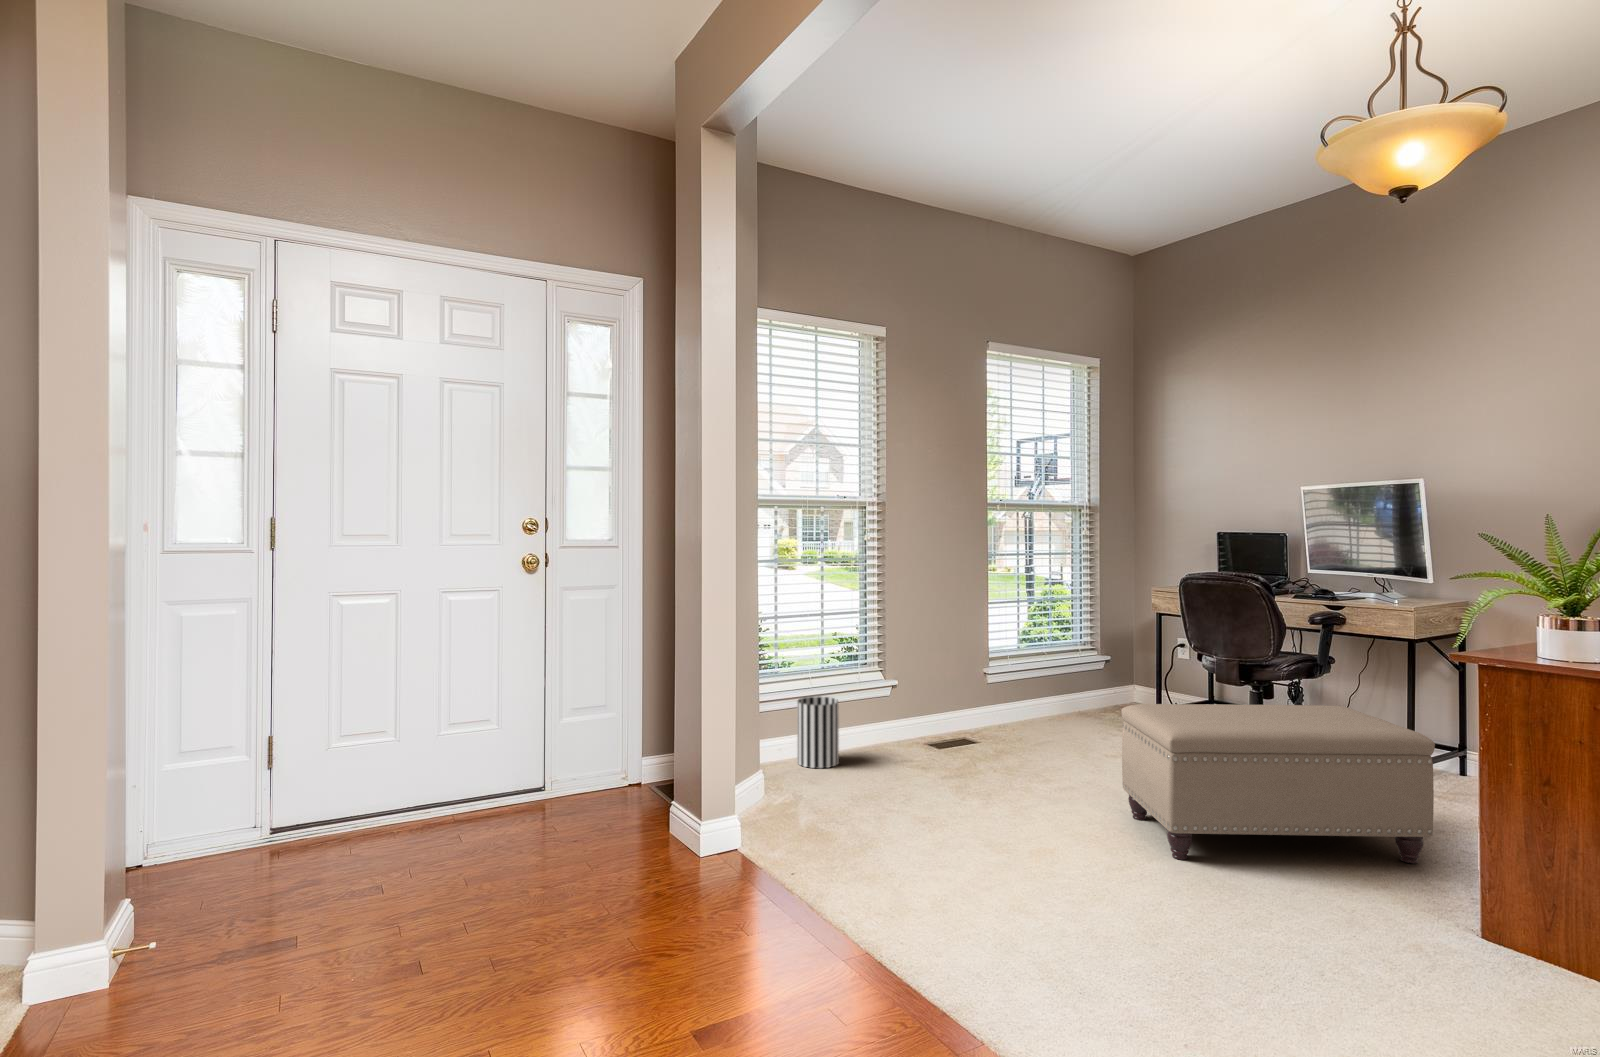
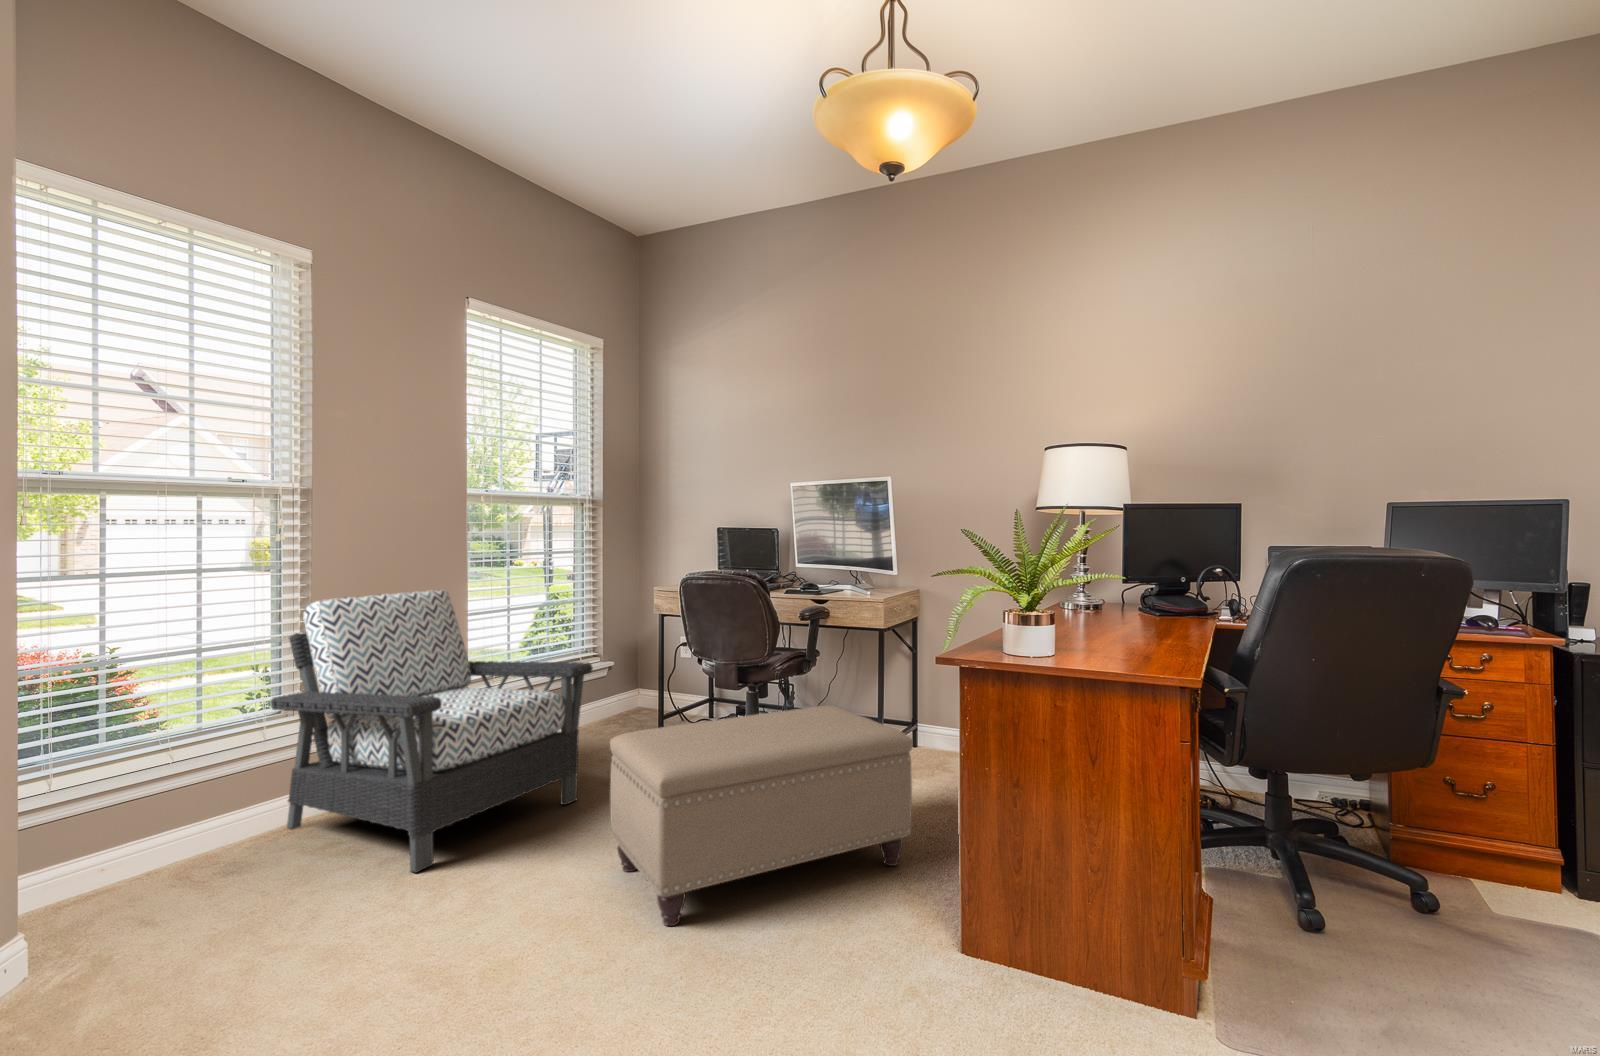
armchair: none [865,582,1099,790] -> present [271,590,593,873]
wastebasket: present [797,697,839,768] -> none [138,768,217,884]

